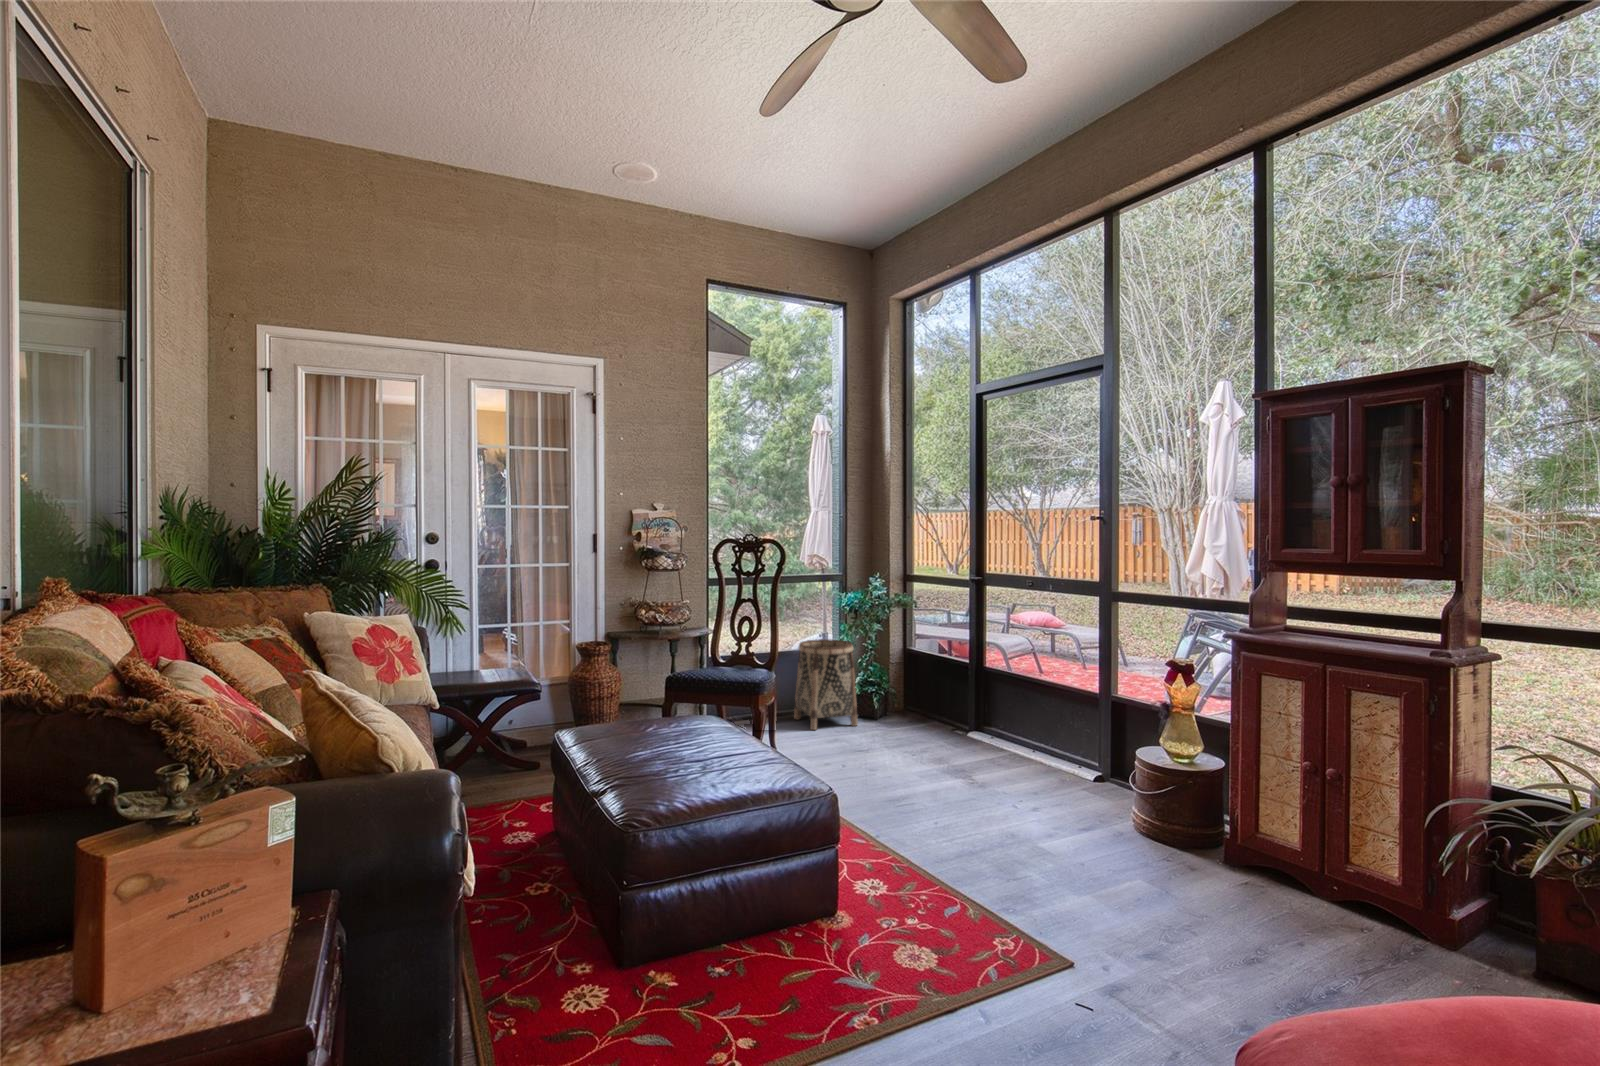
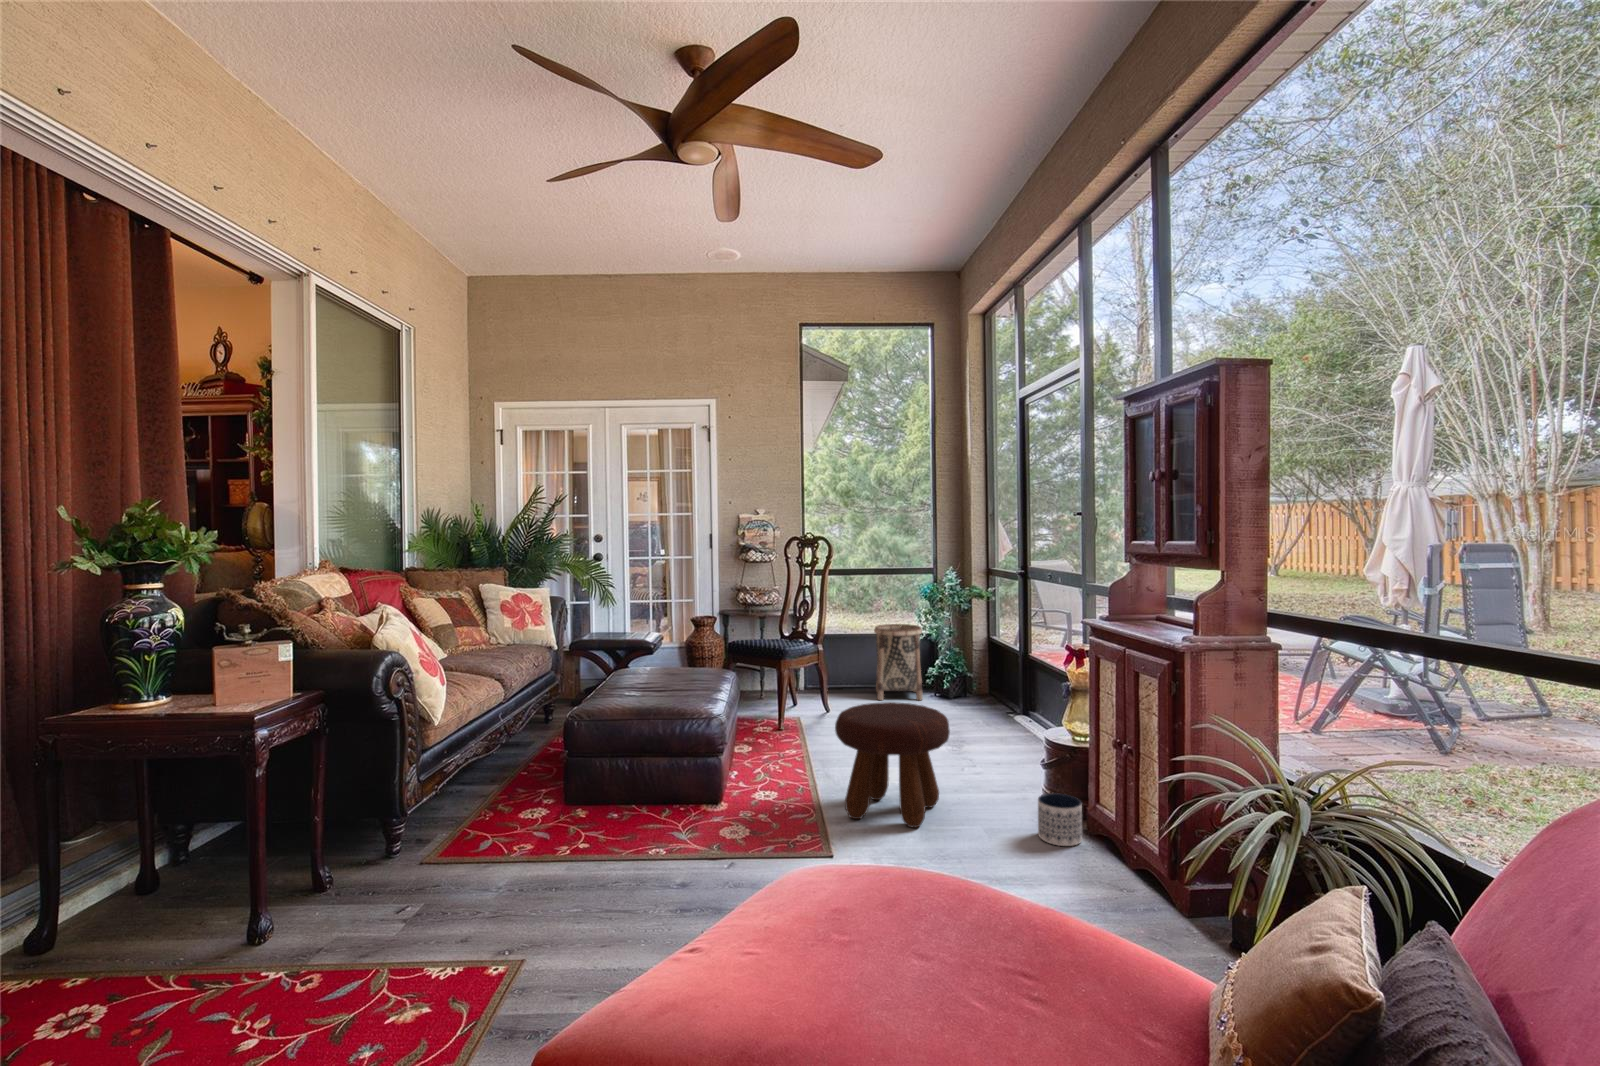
footstool: none [975,747,1122,905] -> present [835,702,950,827]
planter: none [1215,835,1270,896] -> present [1038,793,1082,846]

